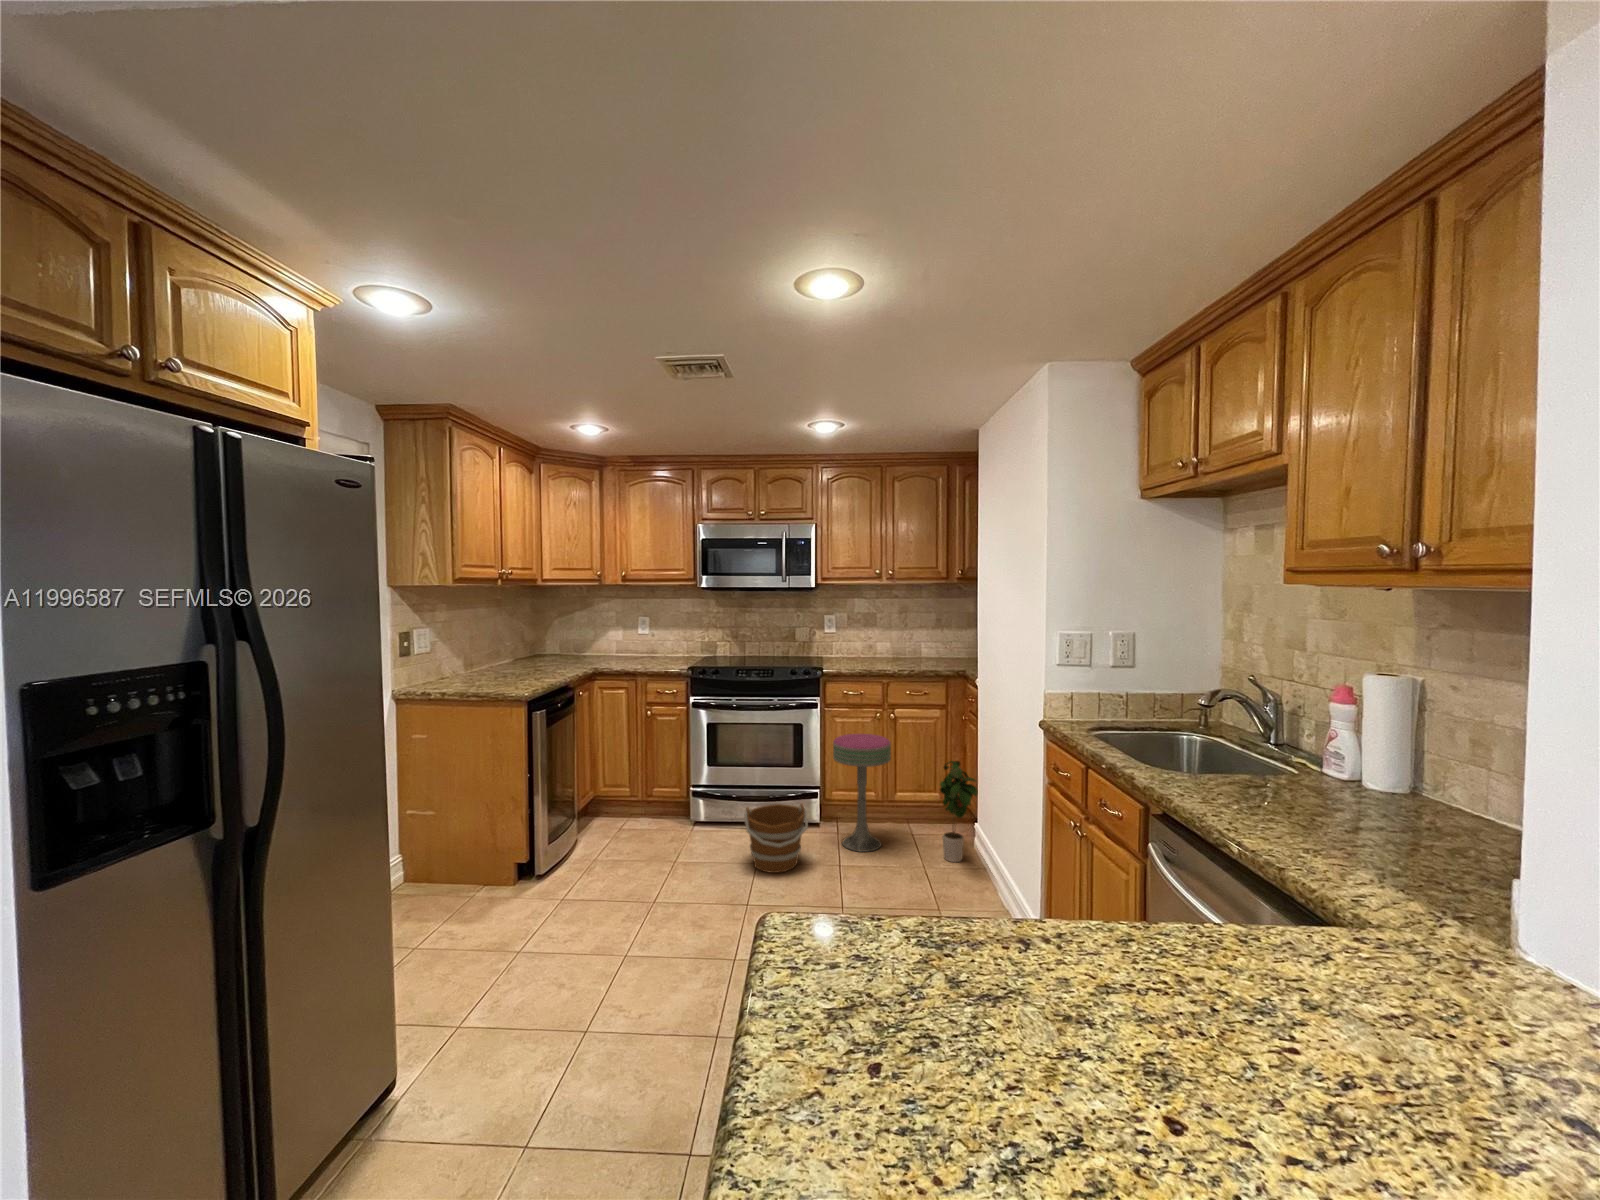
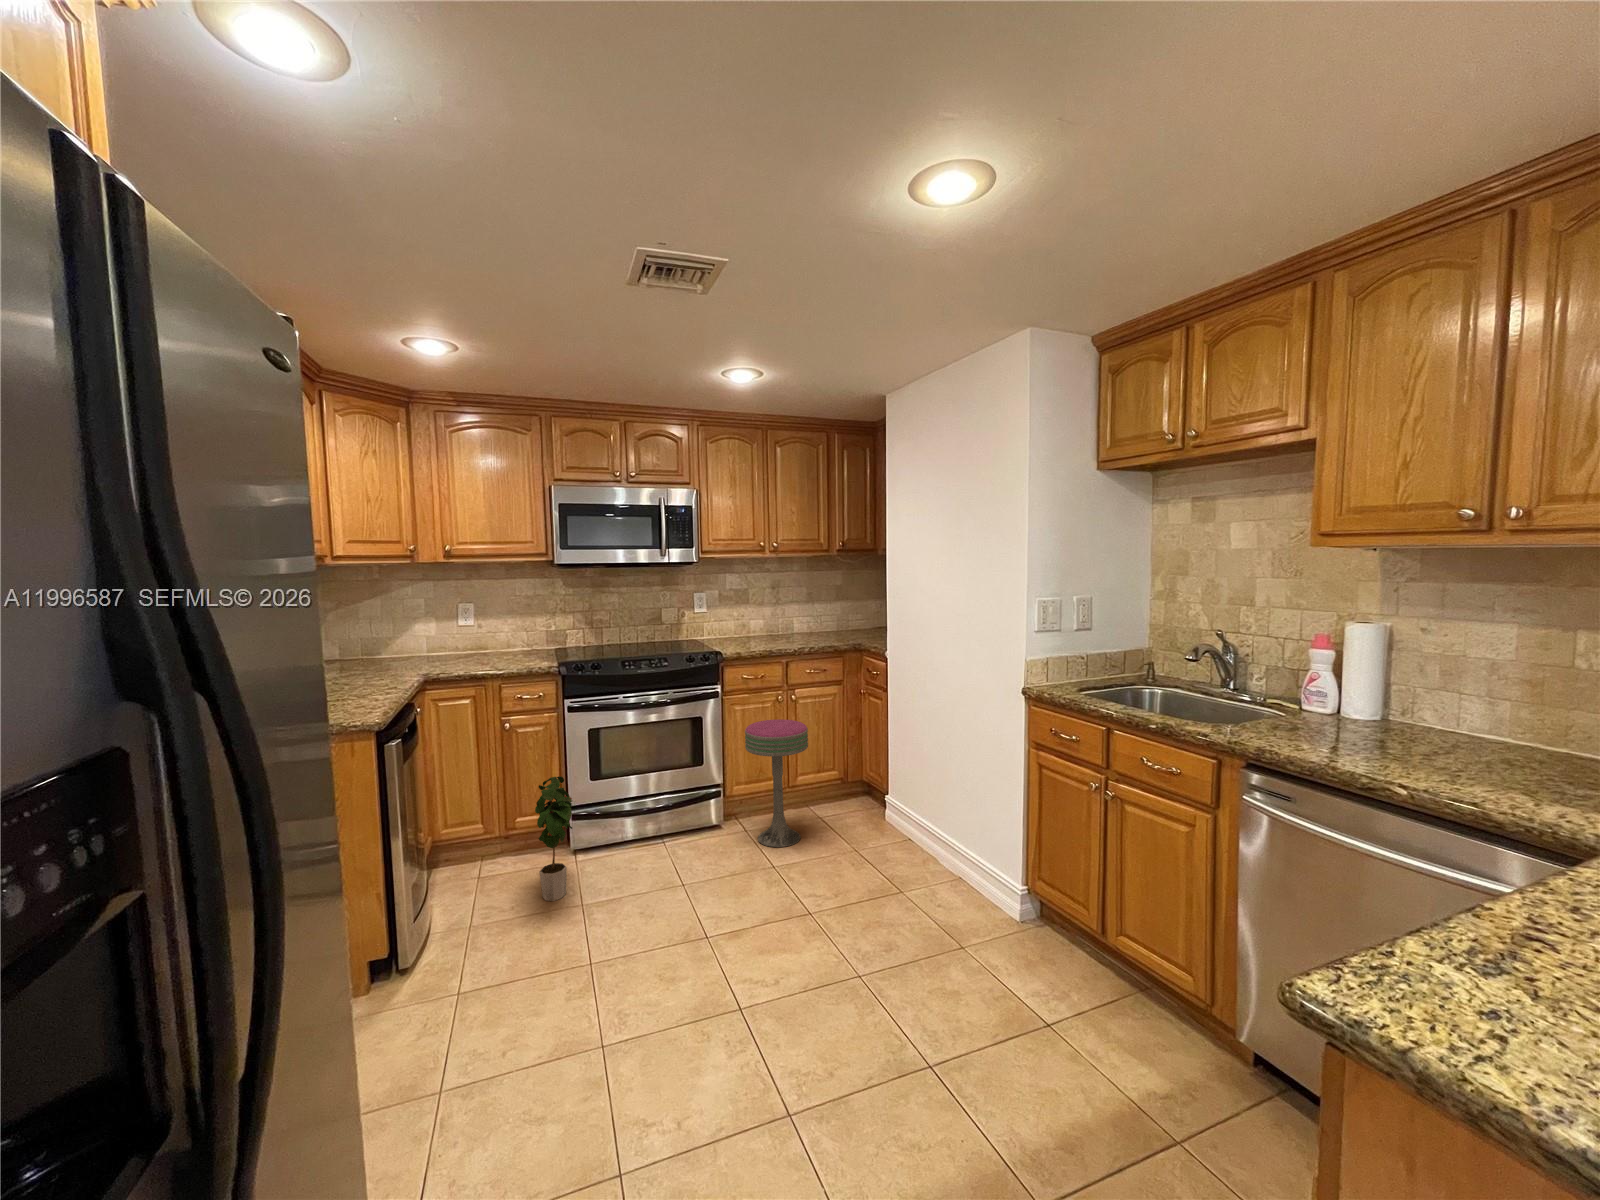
potted plant: present [940,761,978,862] -> present [535,776,572,901]
bucket: present [745,804,808,873] -> none [666,806,740,891]

